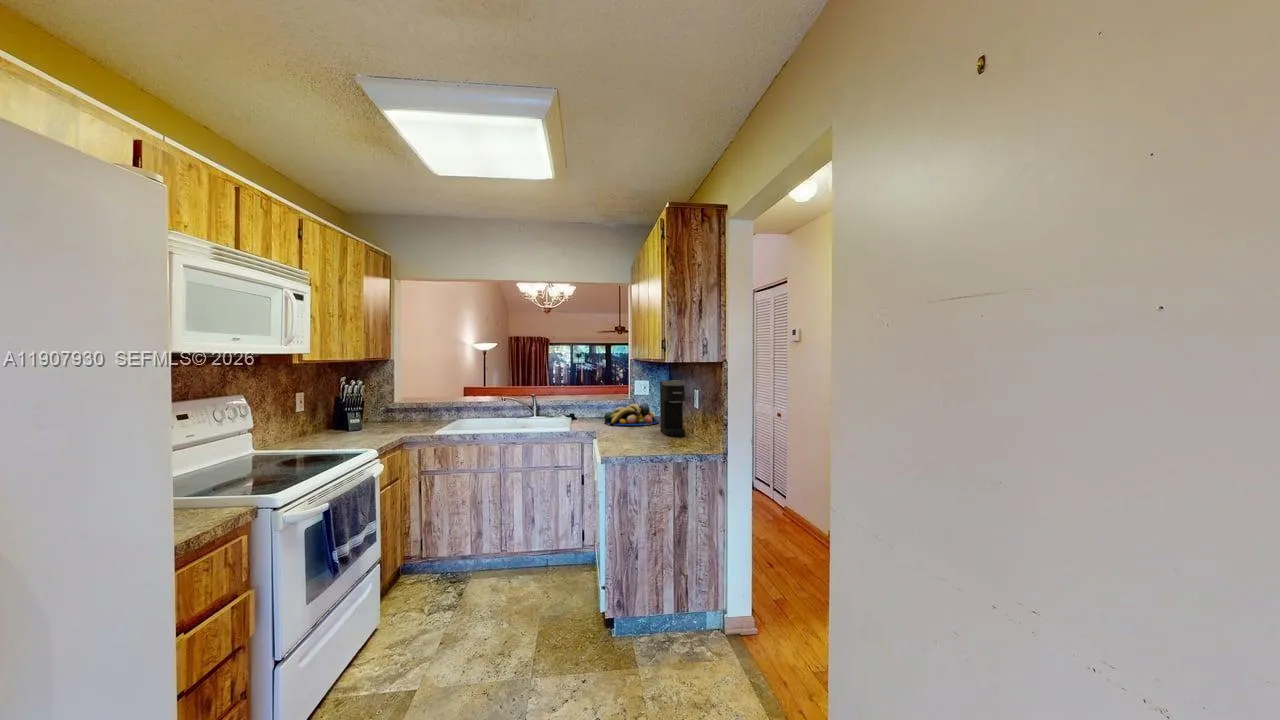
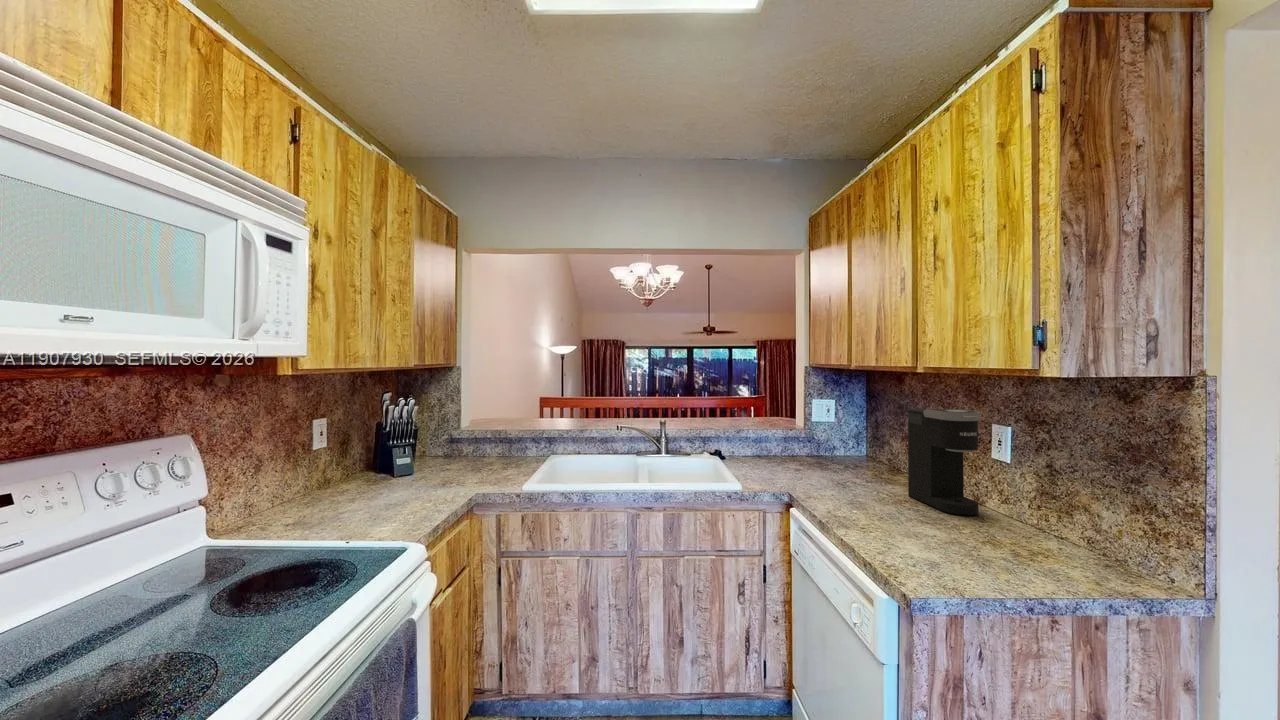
fruit bowl: present [604,403,659,426] -> none [782,439,875,480]

